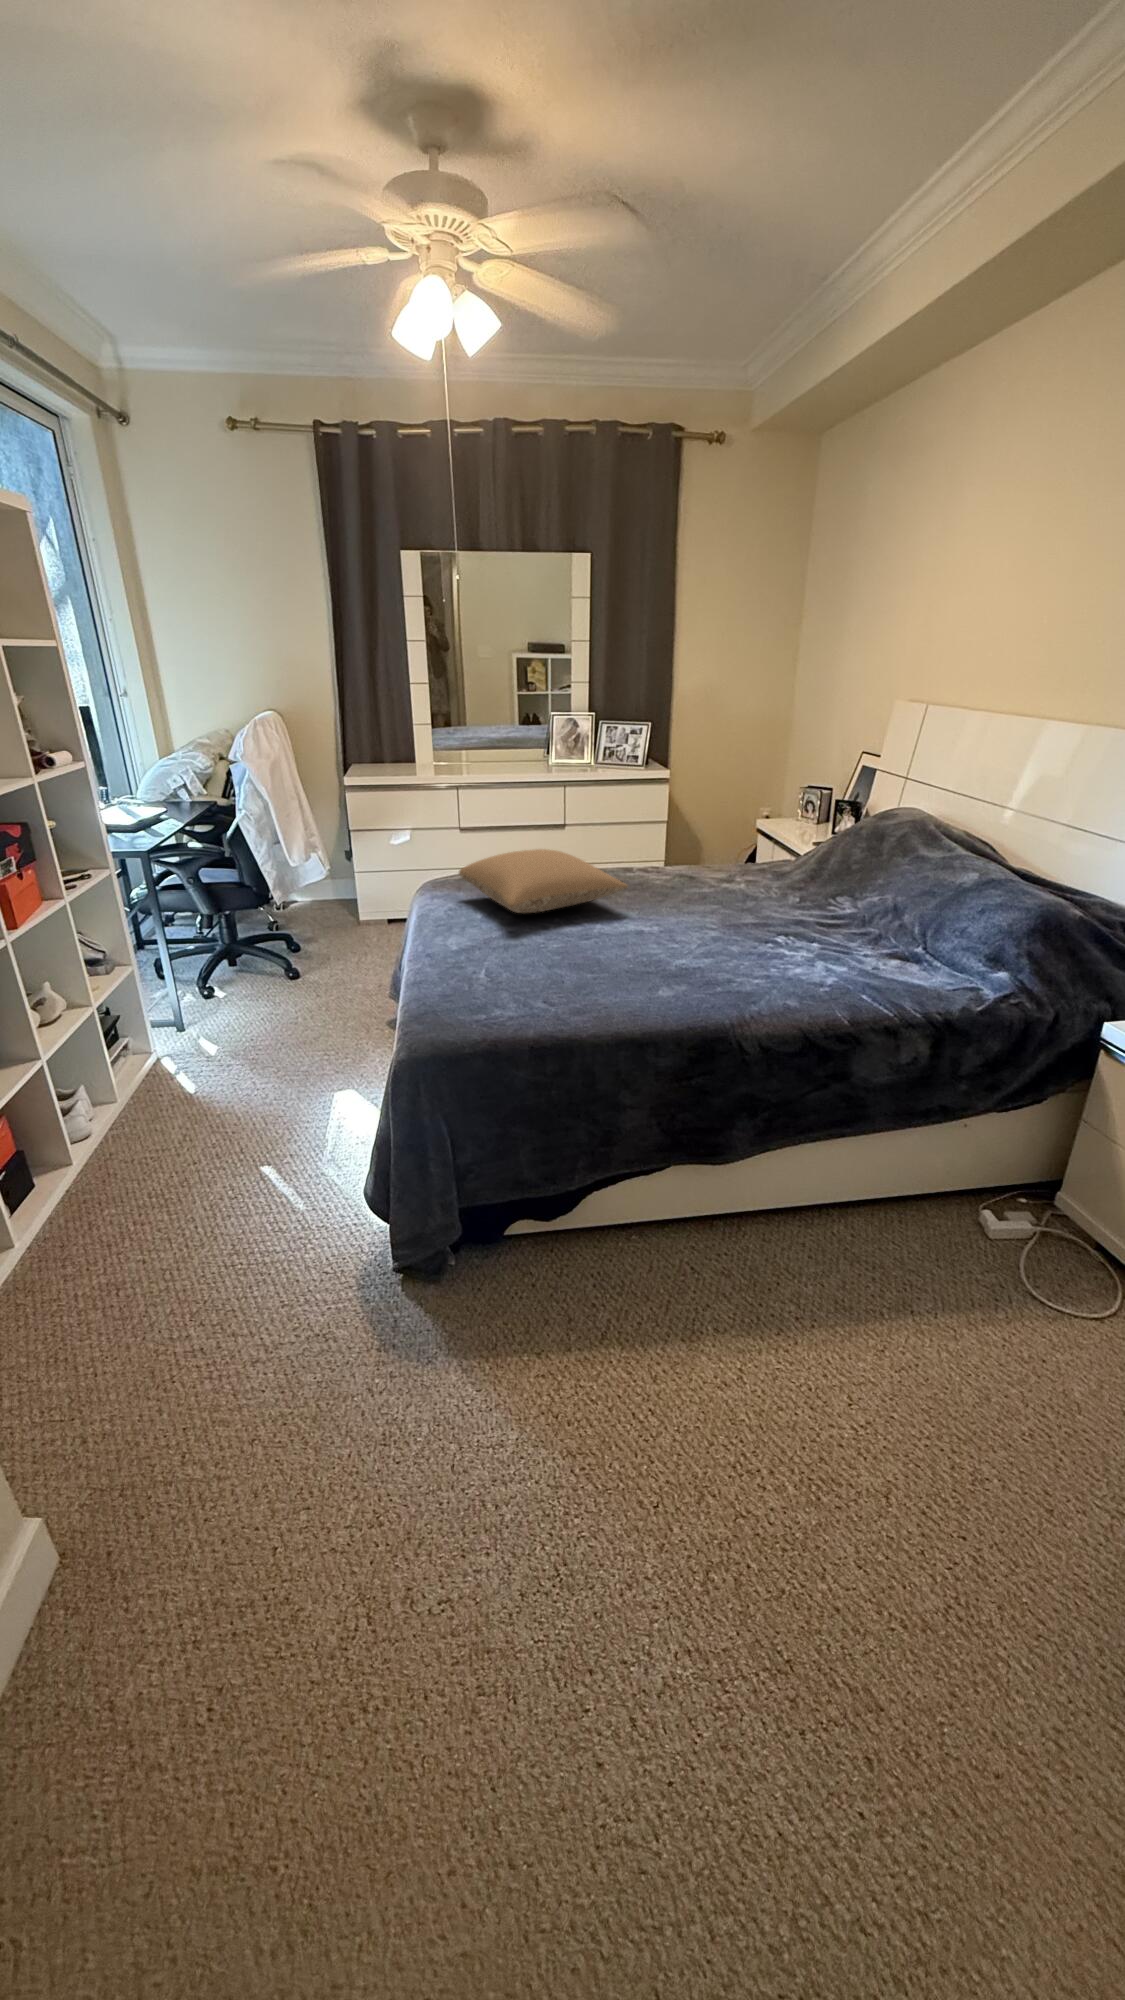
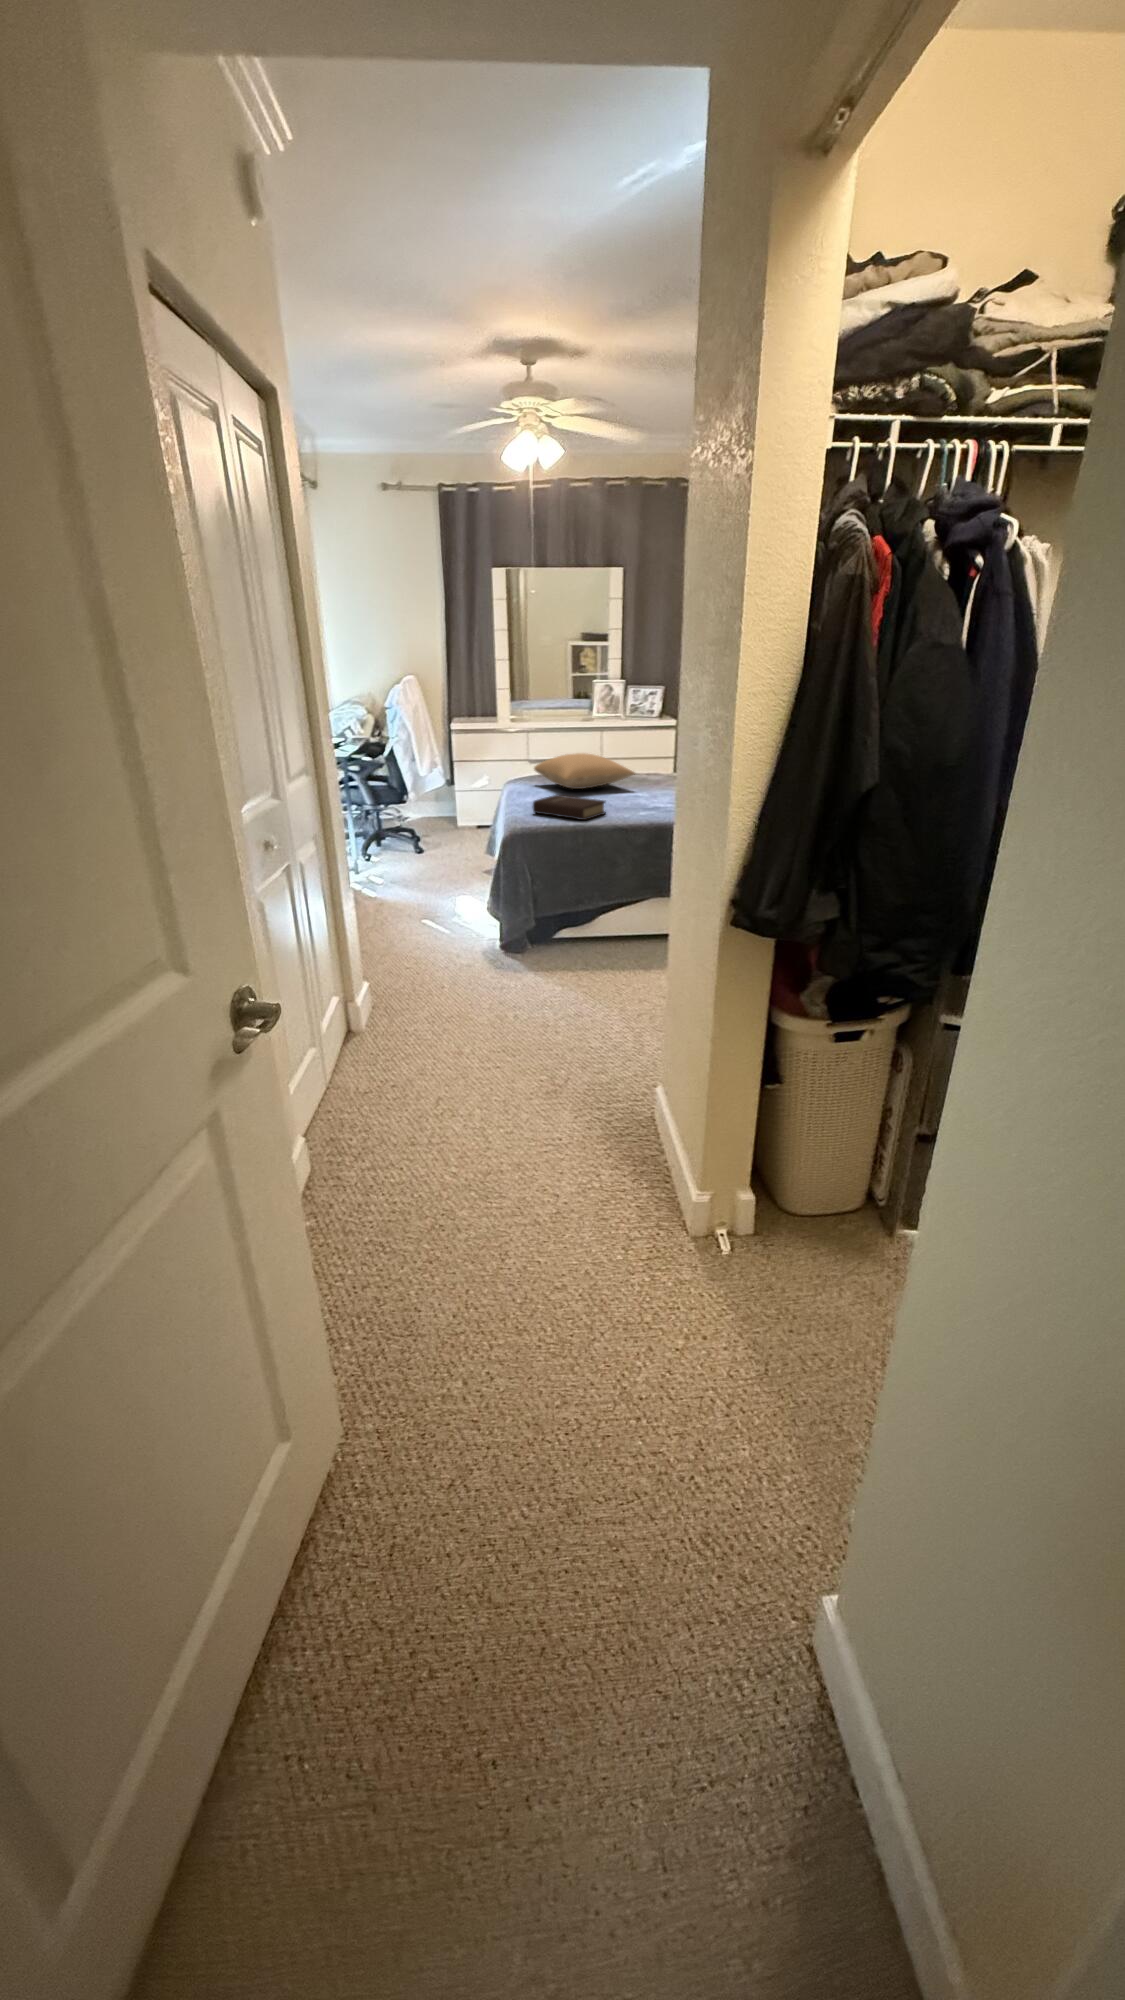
book: none [450,944,586,1011] -> present [533,795,606,820]

